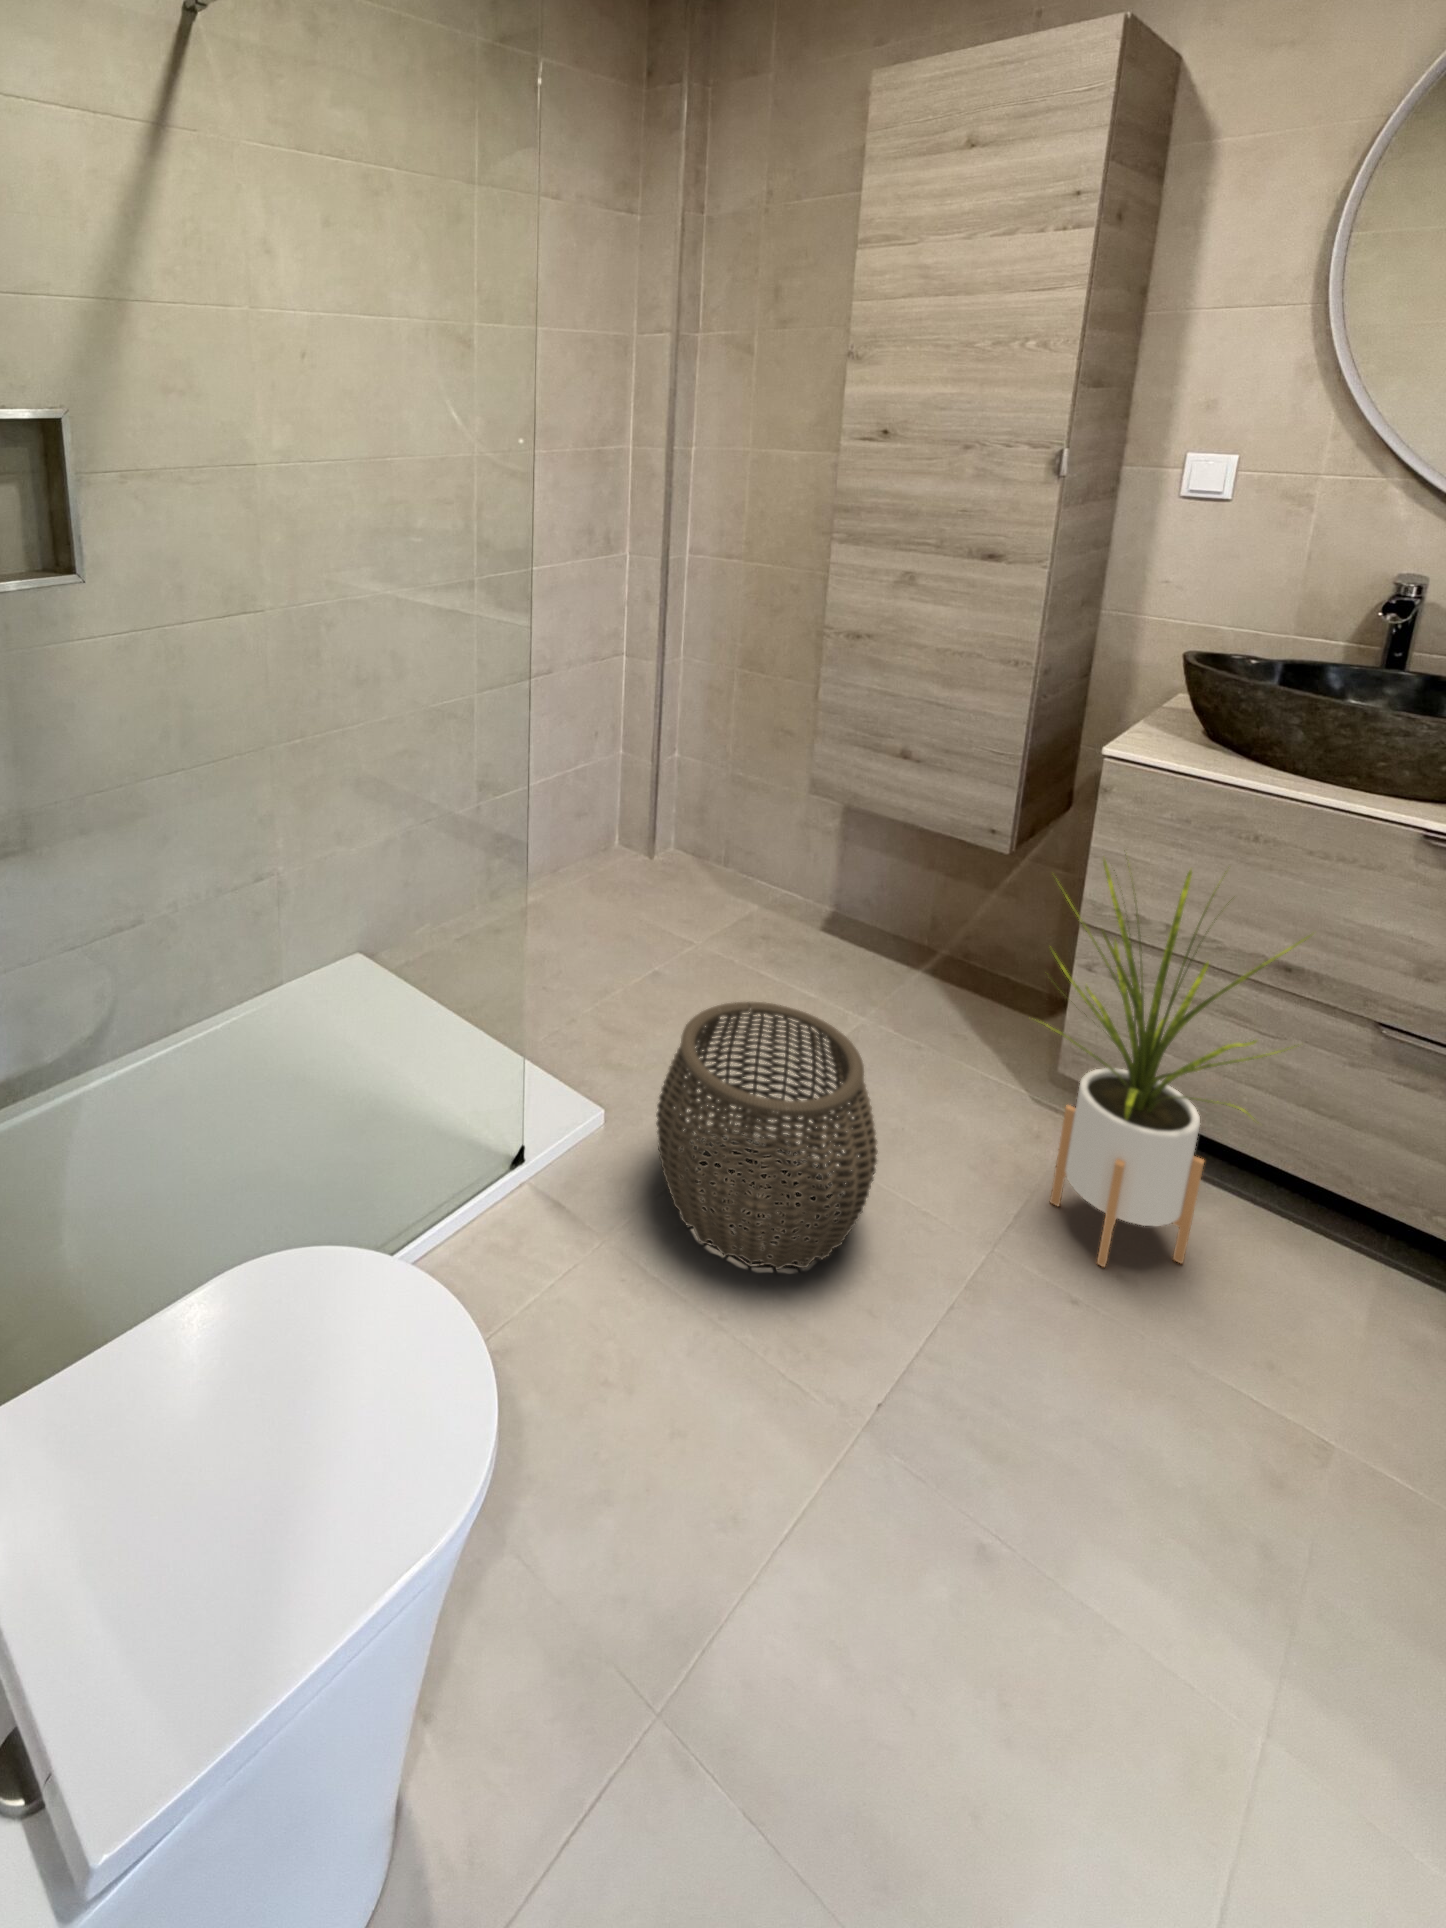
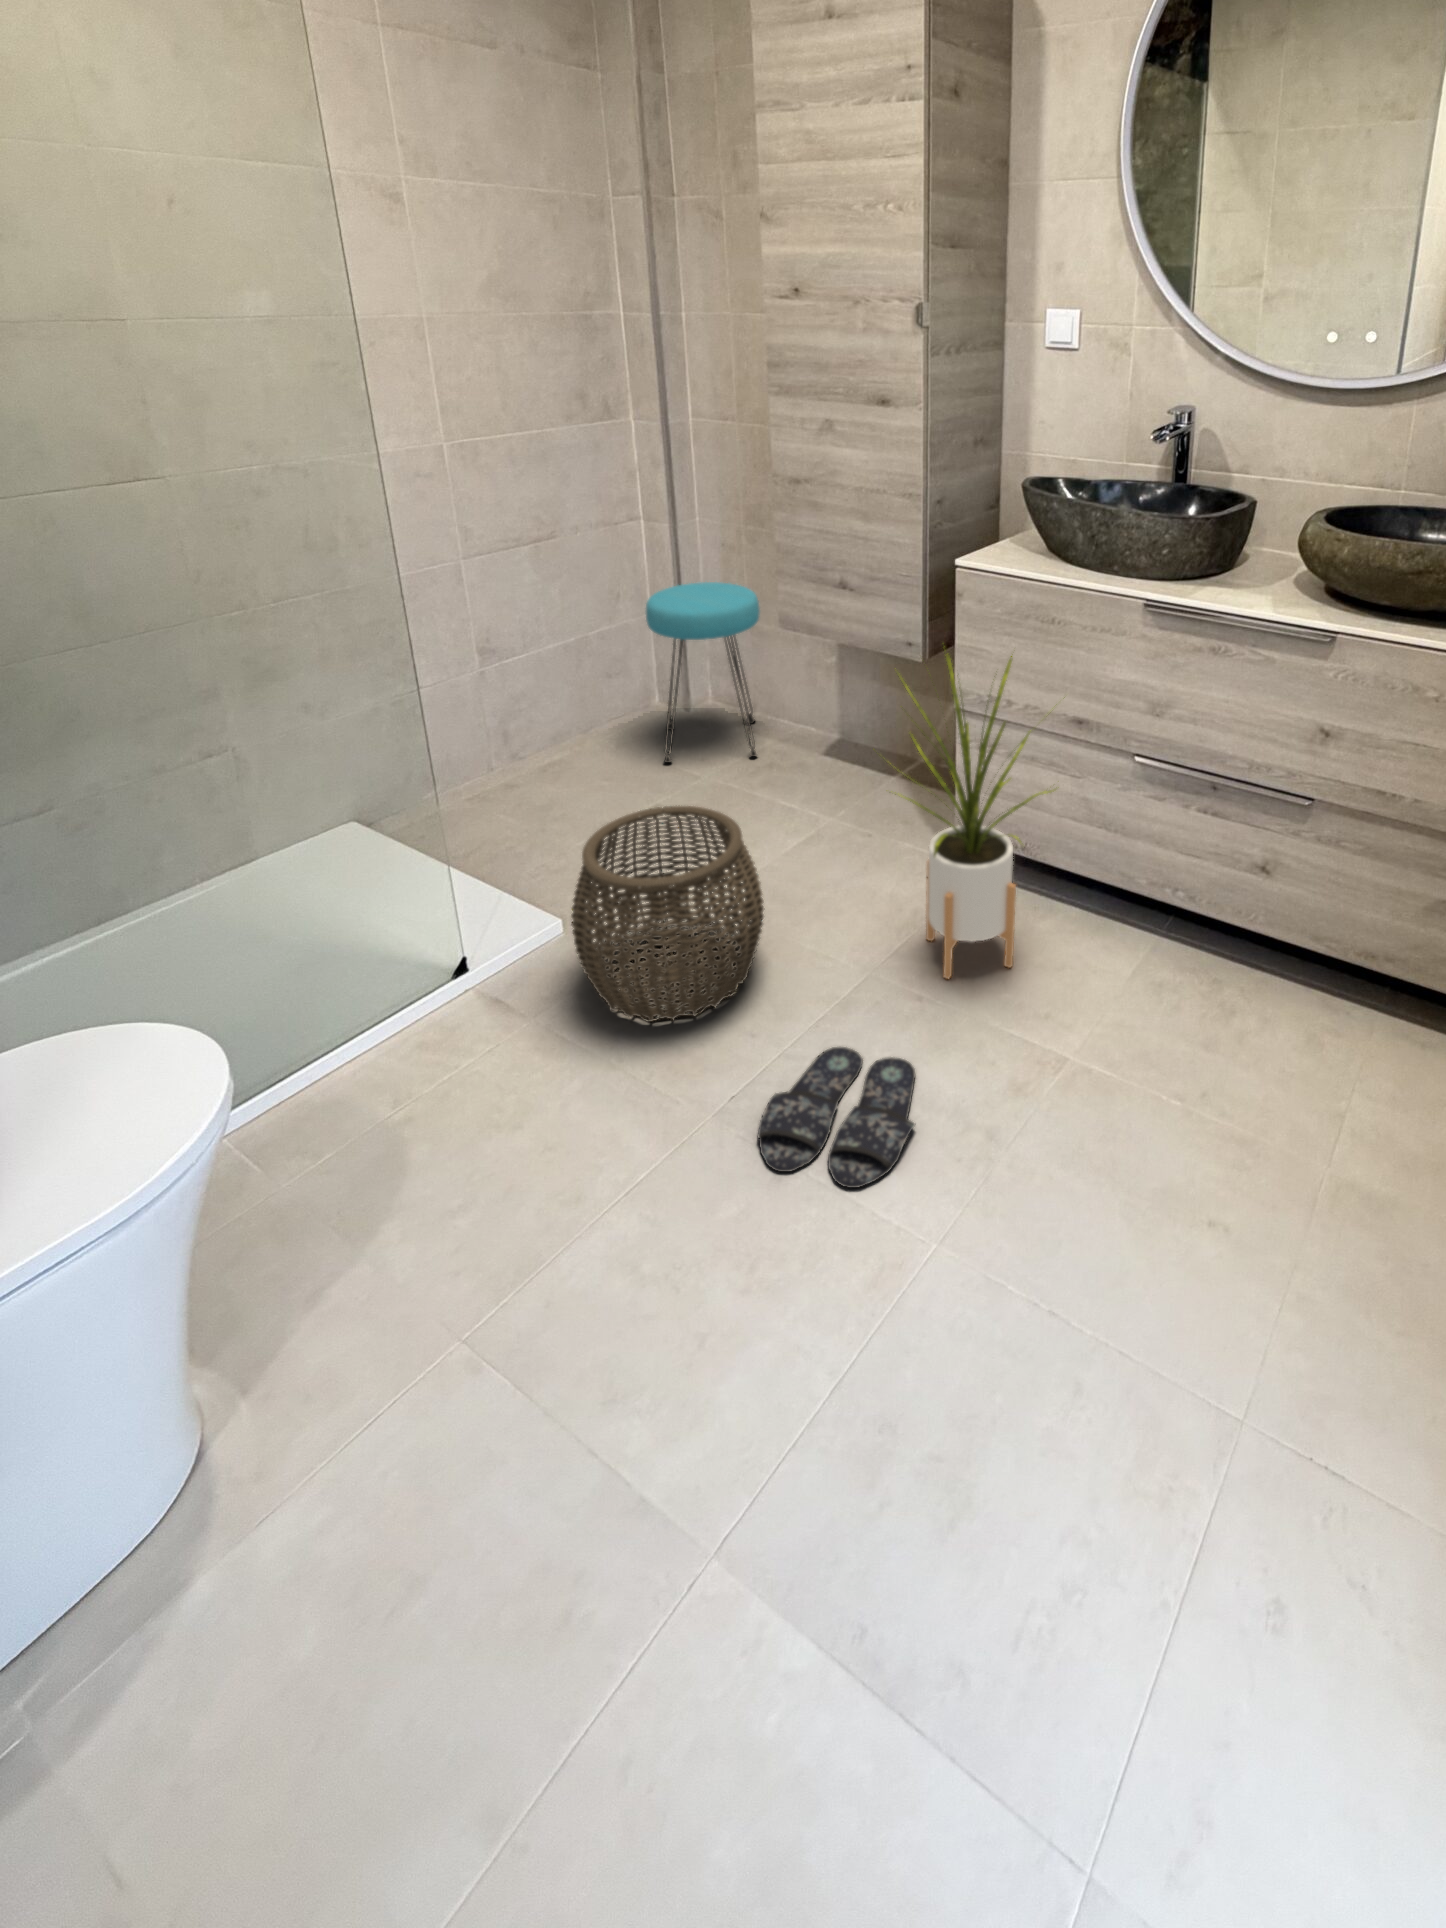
stool: none [638,729,763,927] -> present [646,582,759,763]
slippers: none [942,1345,1158,1581] -> present [757,1047,915,1188]

